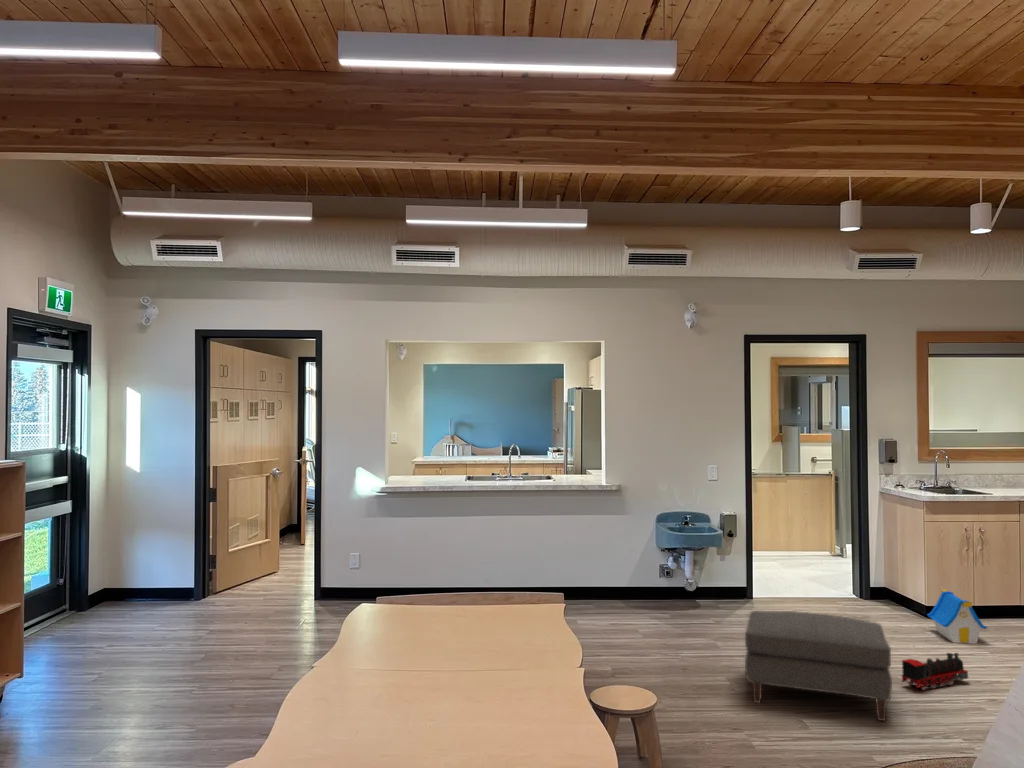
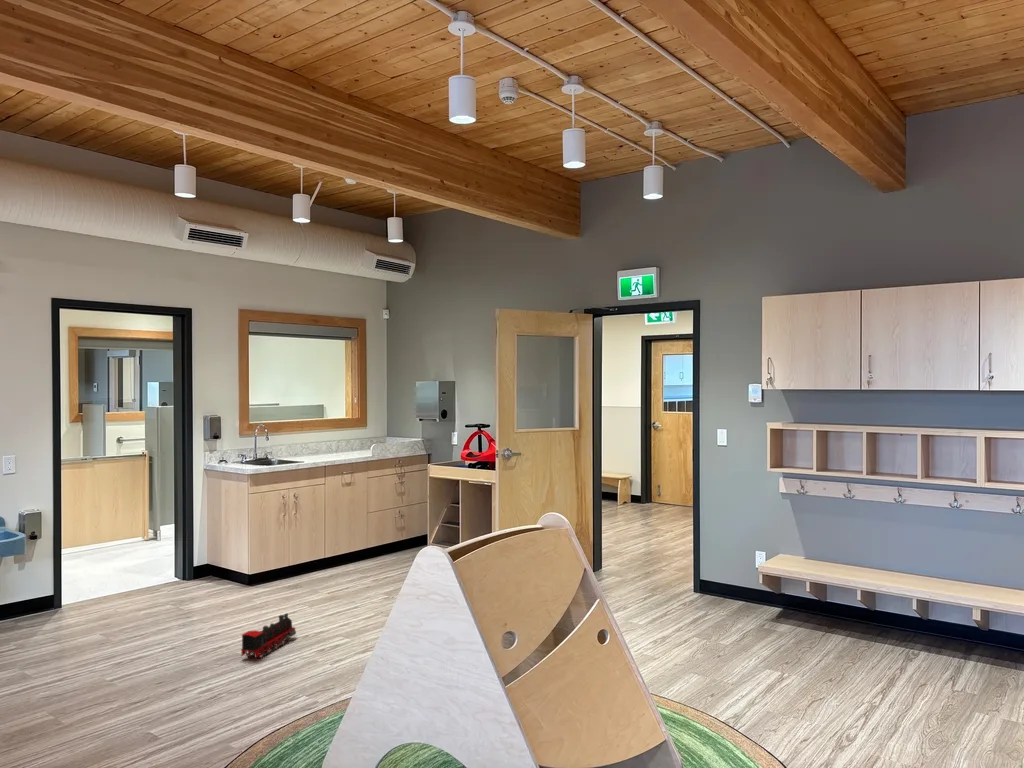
toy house: present [927,589,987,644] -> none [251,555,303,604]
ottoman: present [745,611,892,721] -> none [76,604,241,734]

